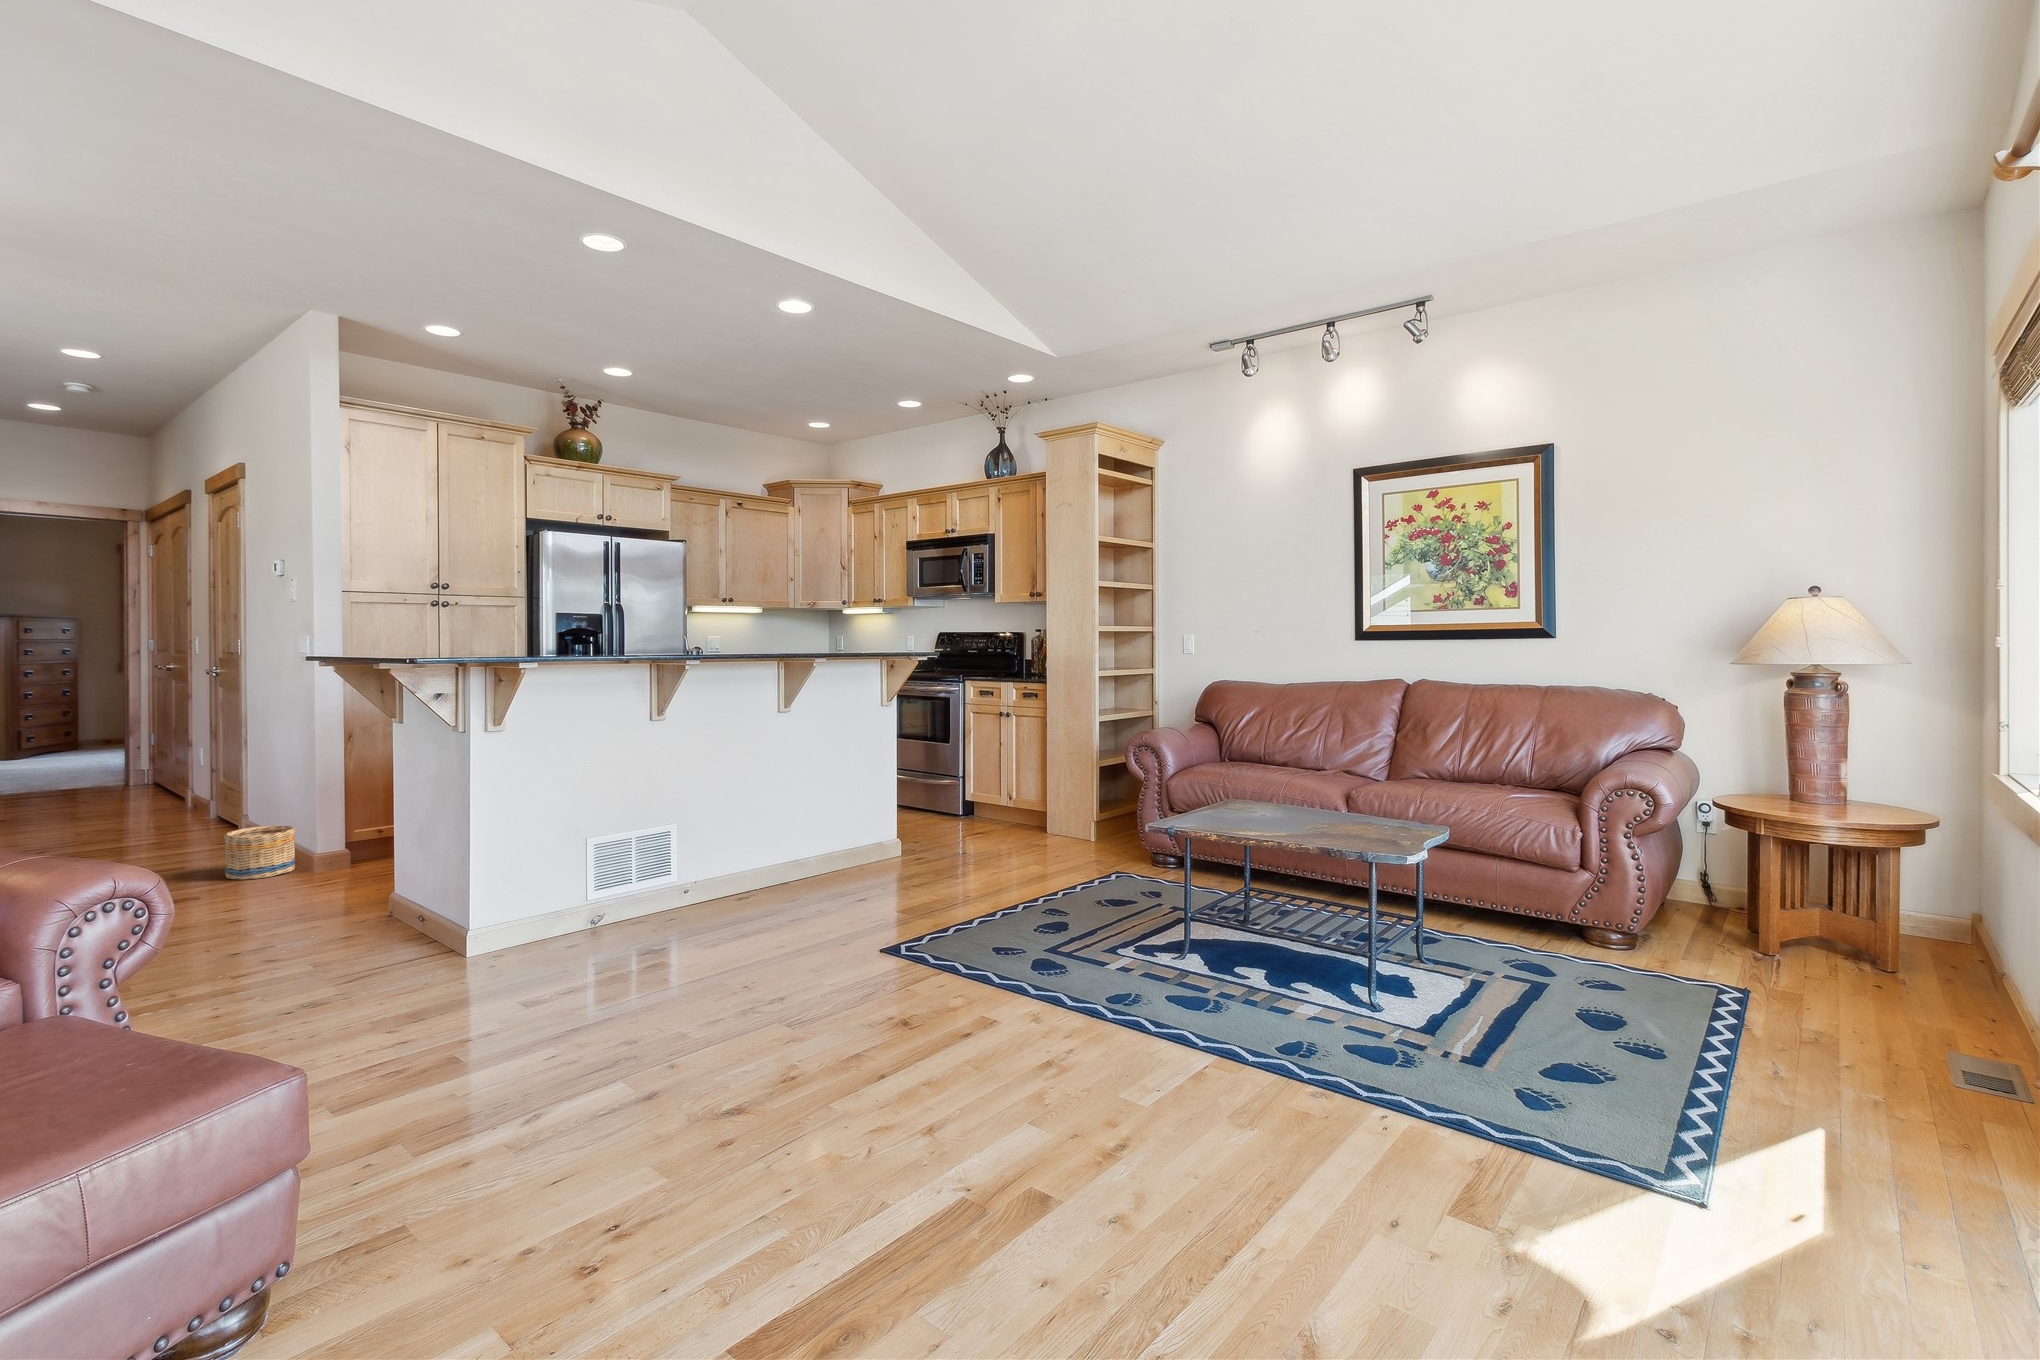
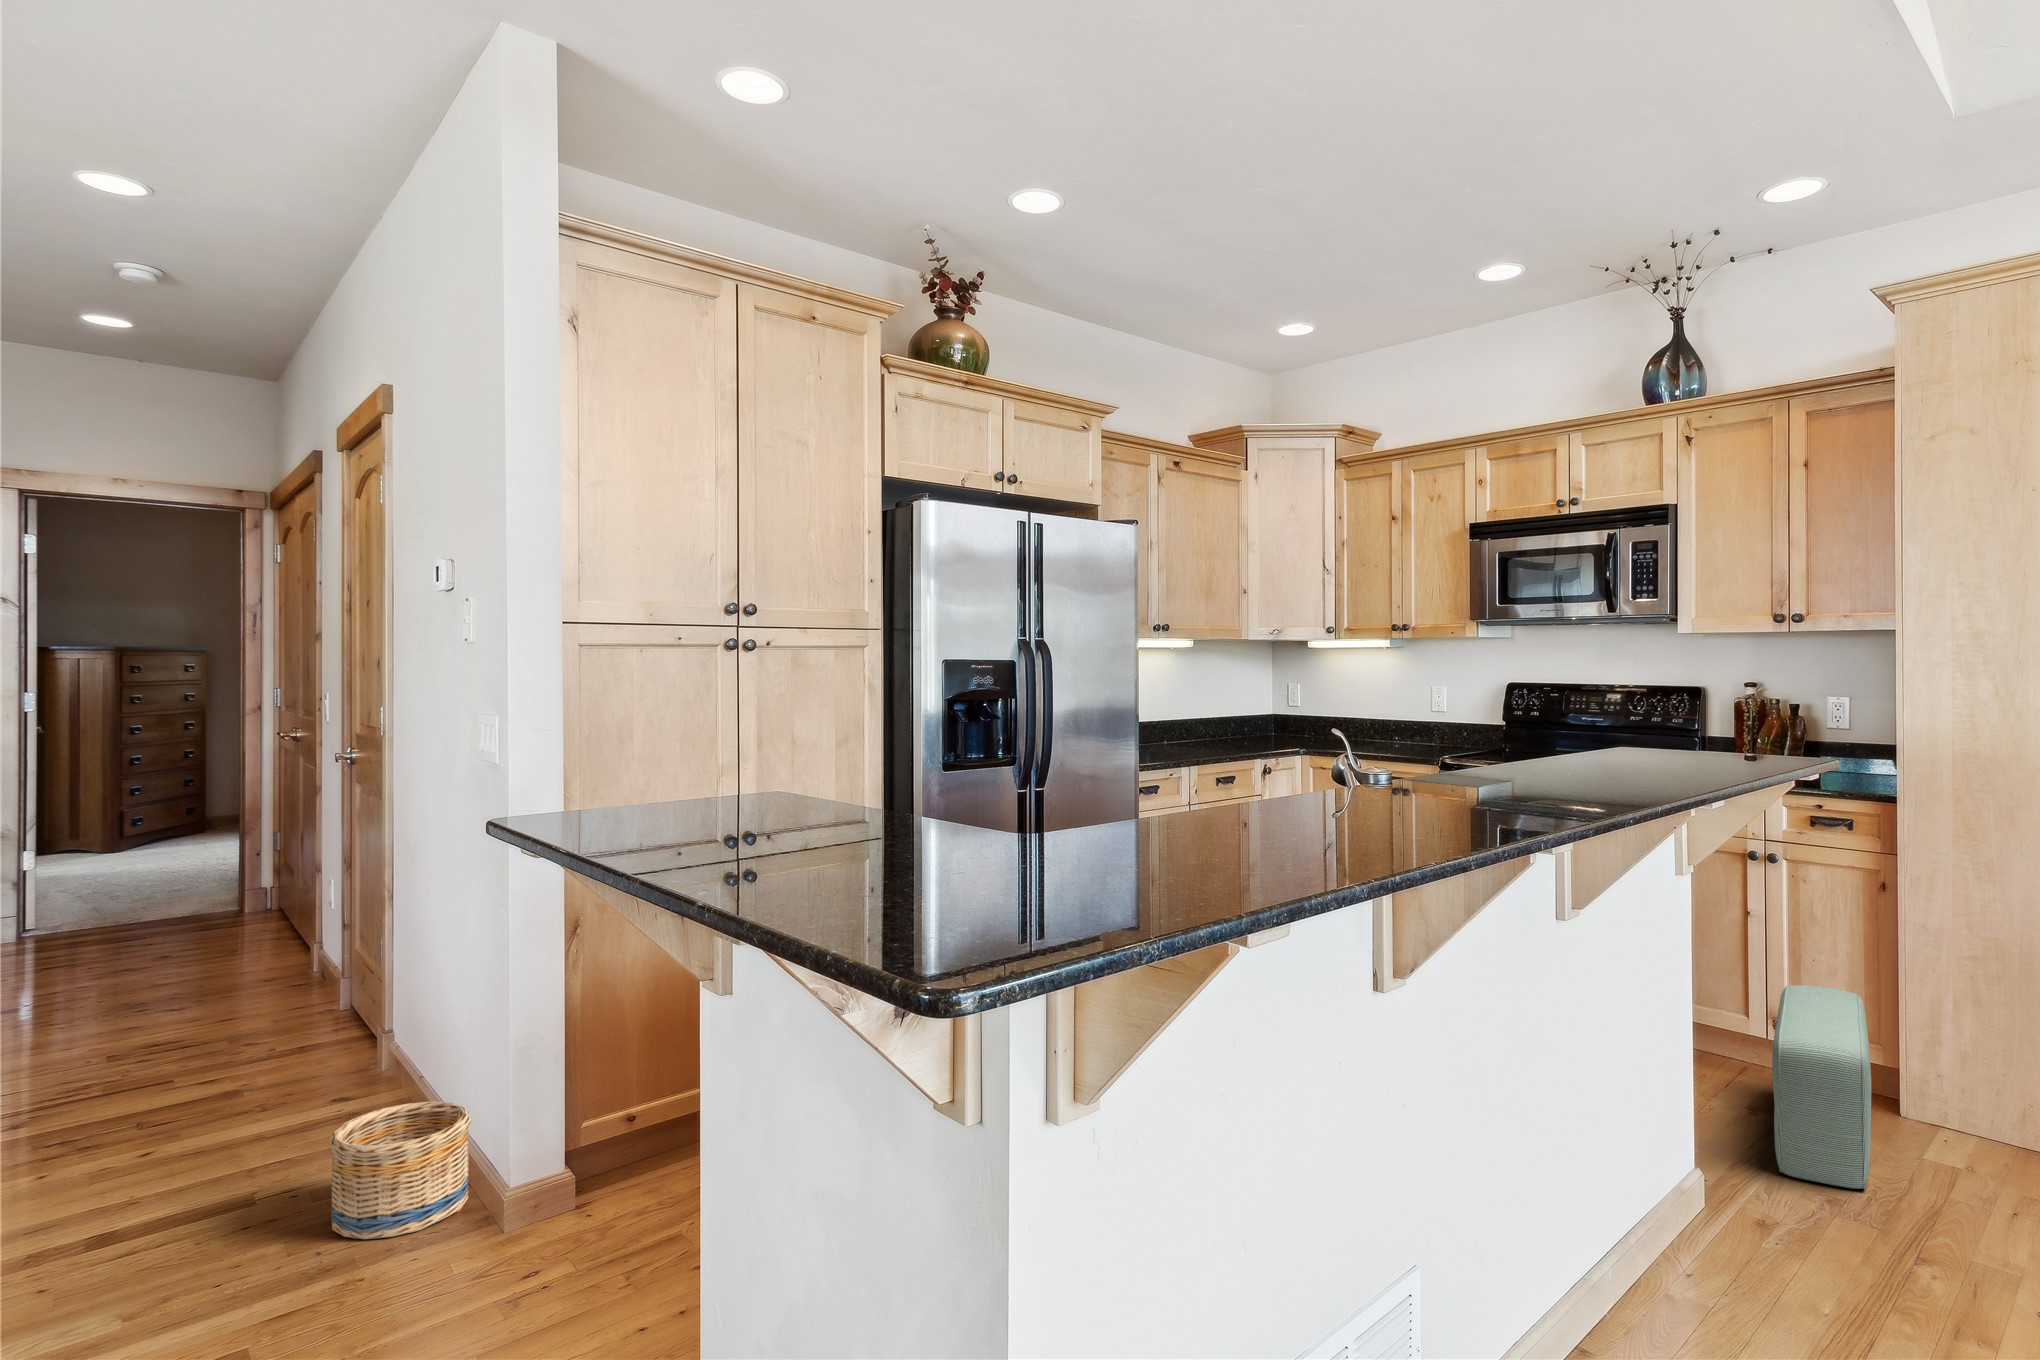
pouf: none [934,772,1008,847] -> present [1772,985,1871,1189]

